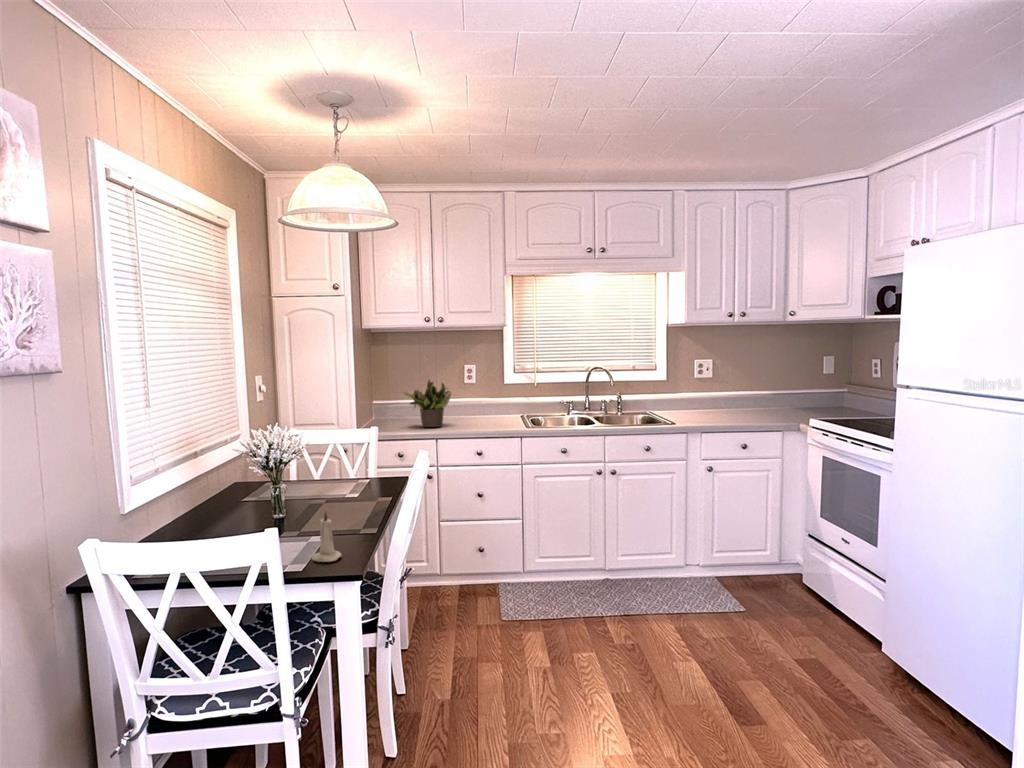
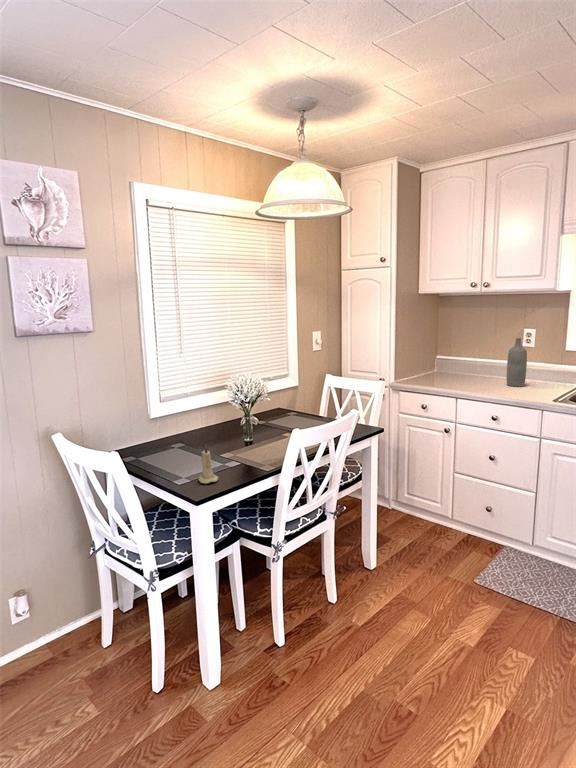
bottle: none [464,373,482,422] -> present [507,338,527,387]
potted plant: present [402,380,451,427] -> none [436,341,485,387]

